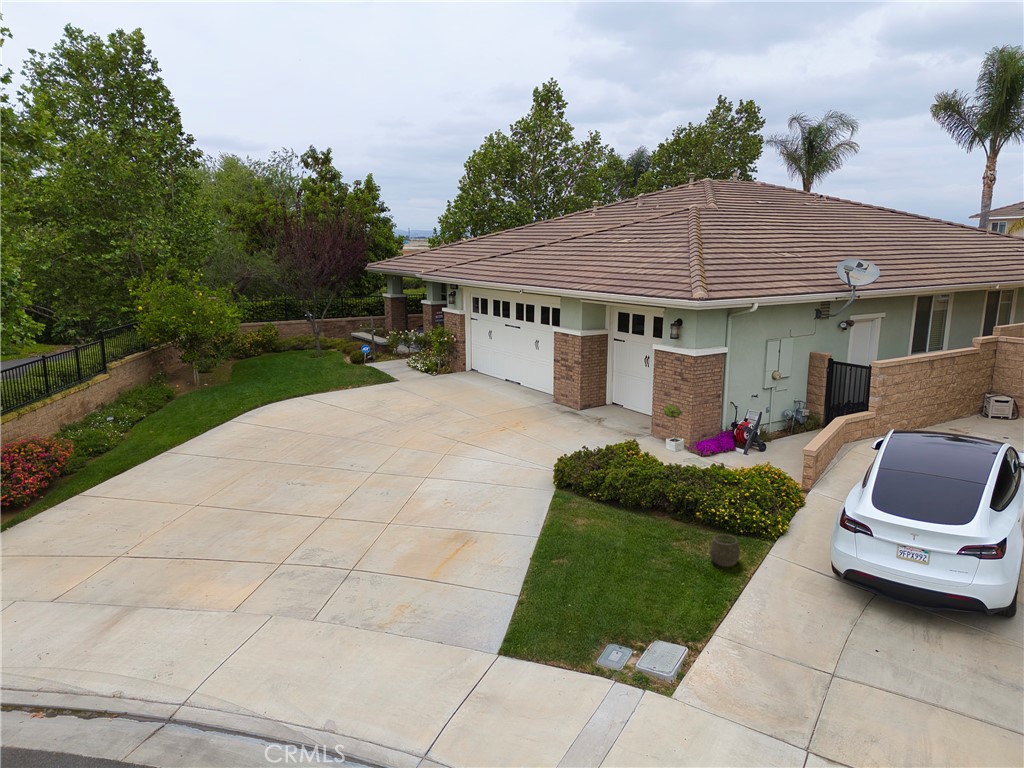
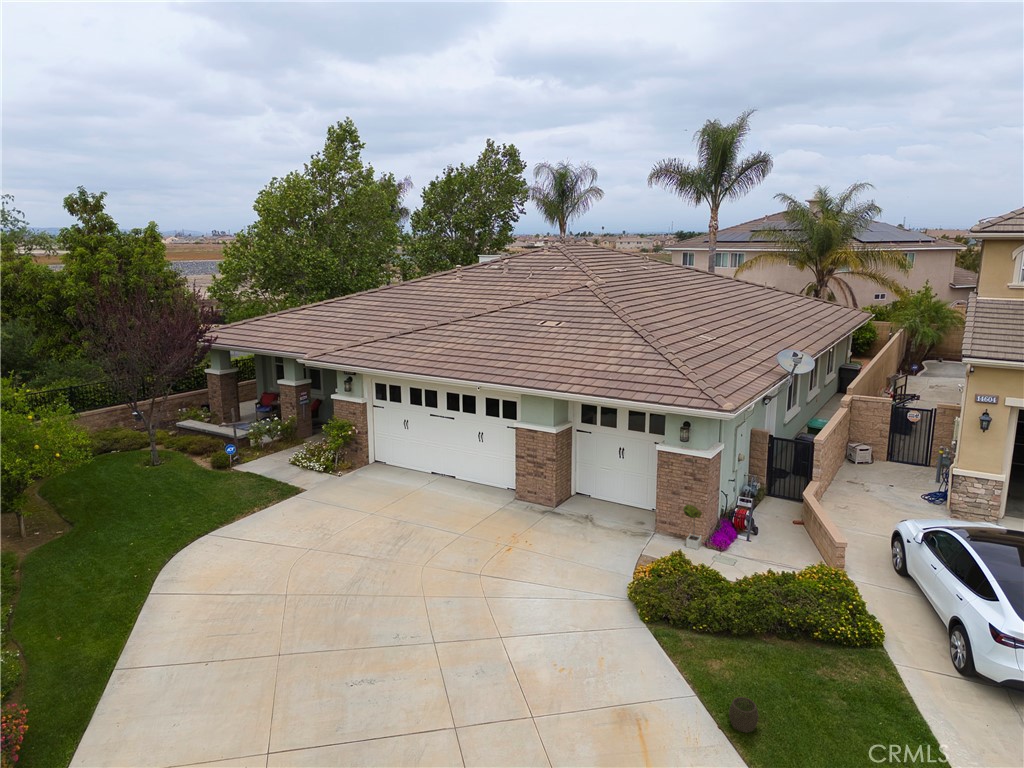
woven basket: present [710,534,740,566] -> present [729,697,759,733]

